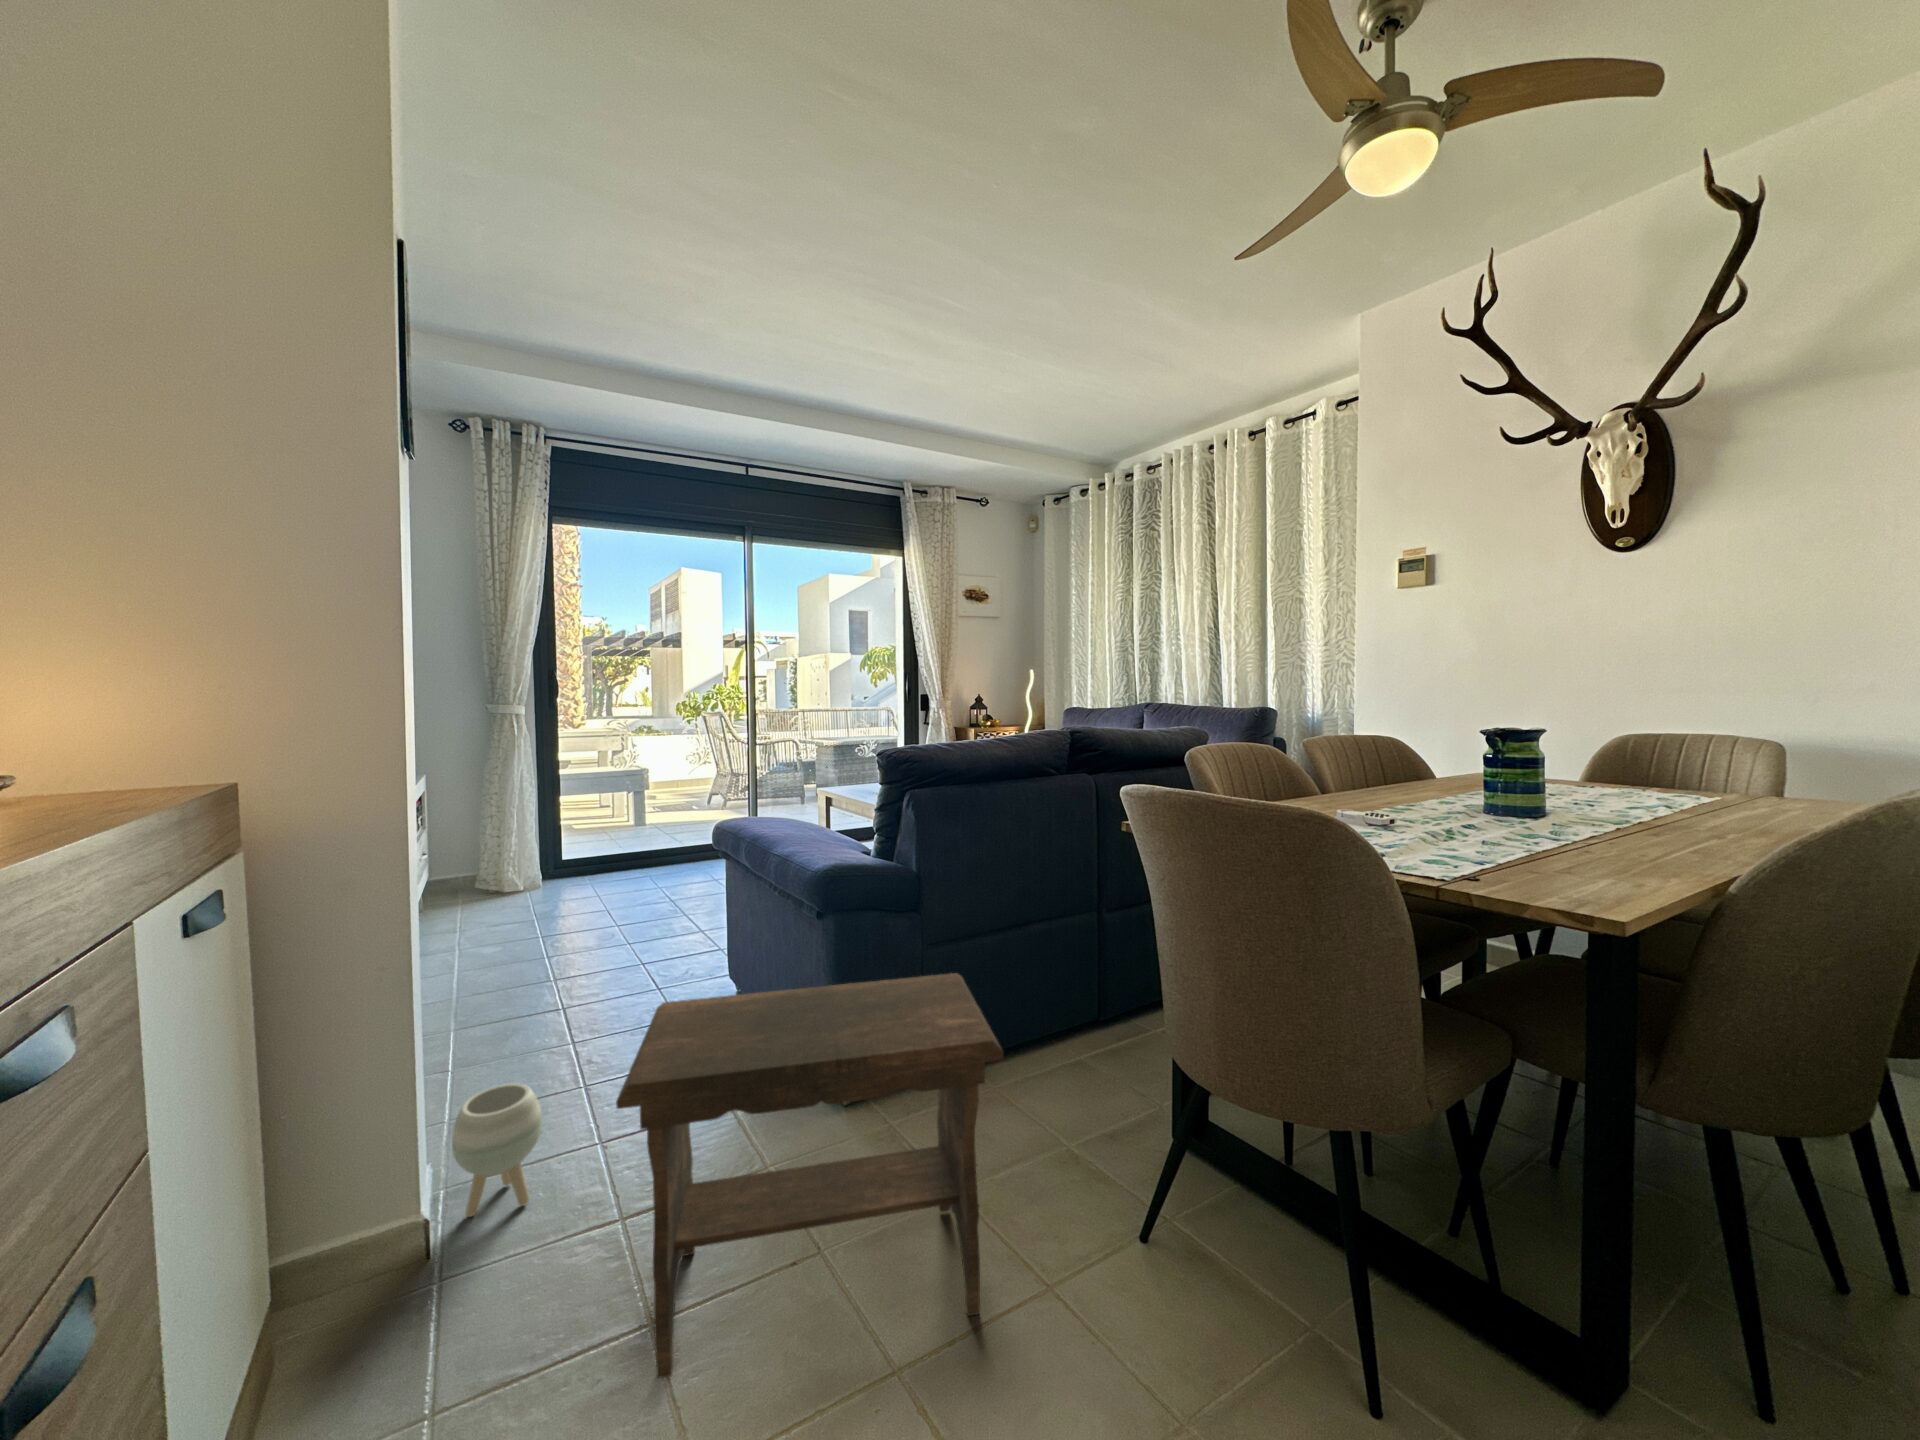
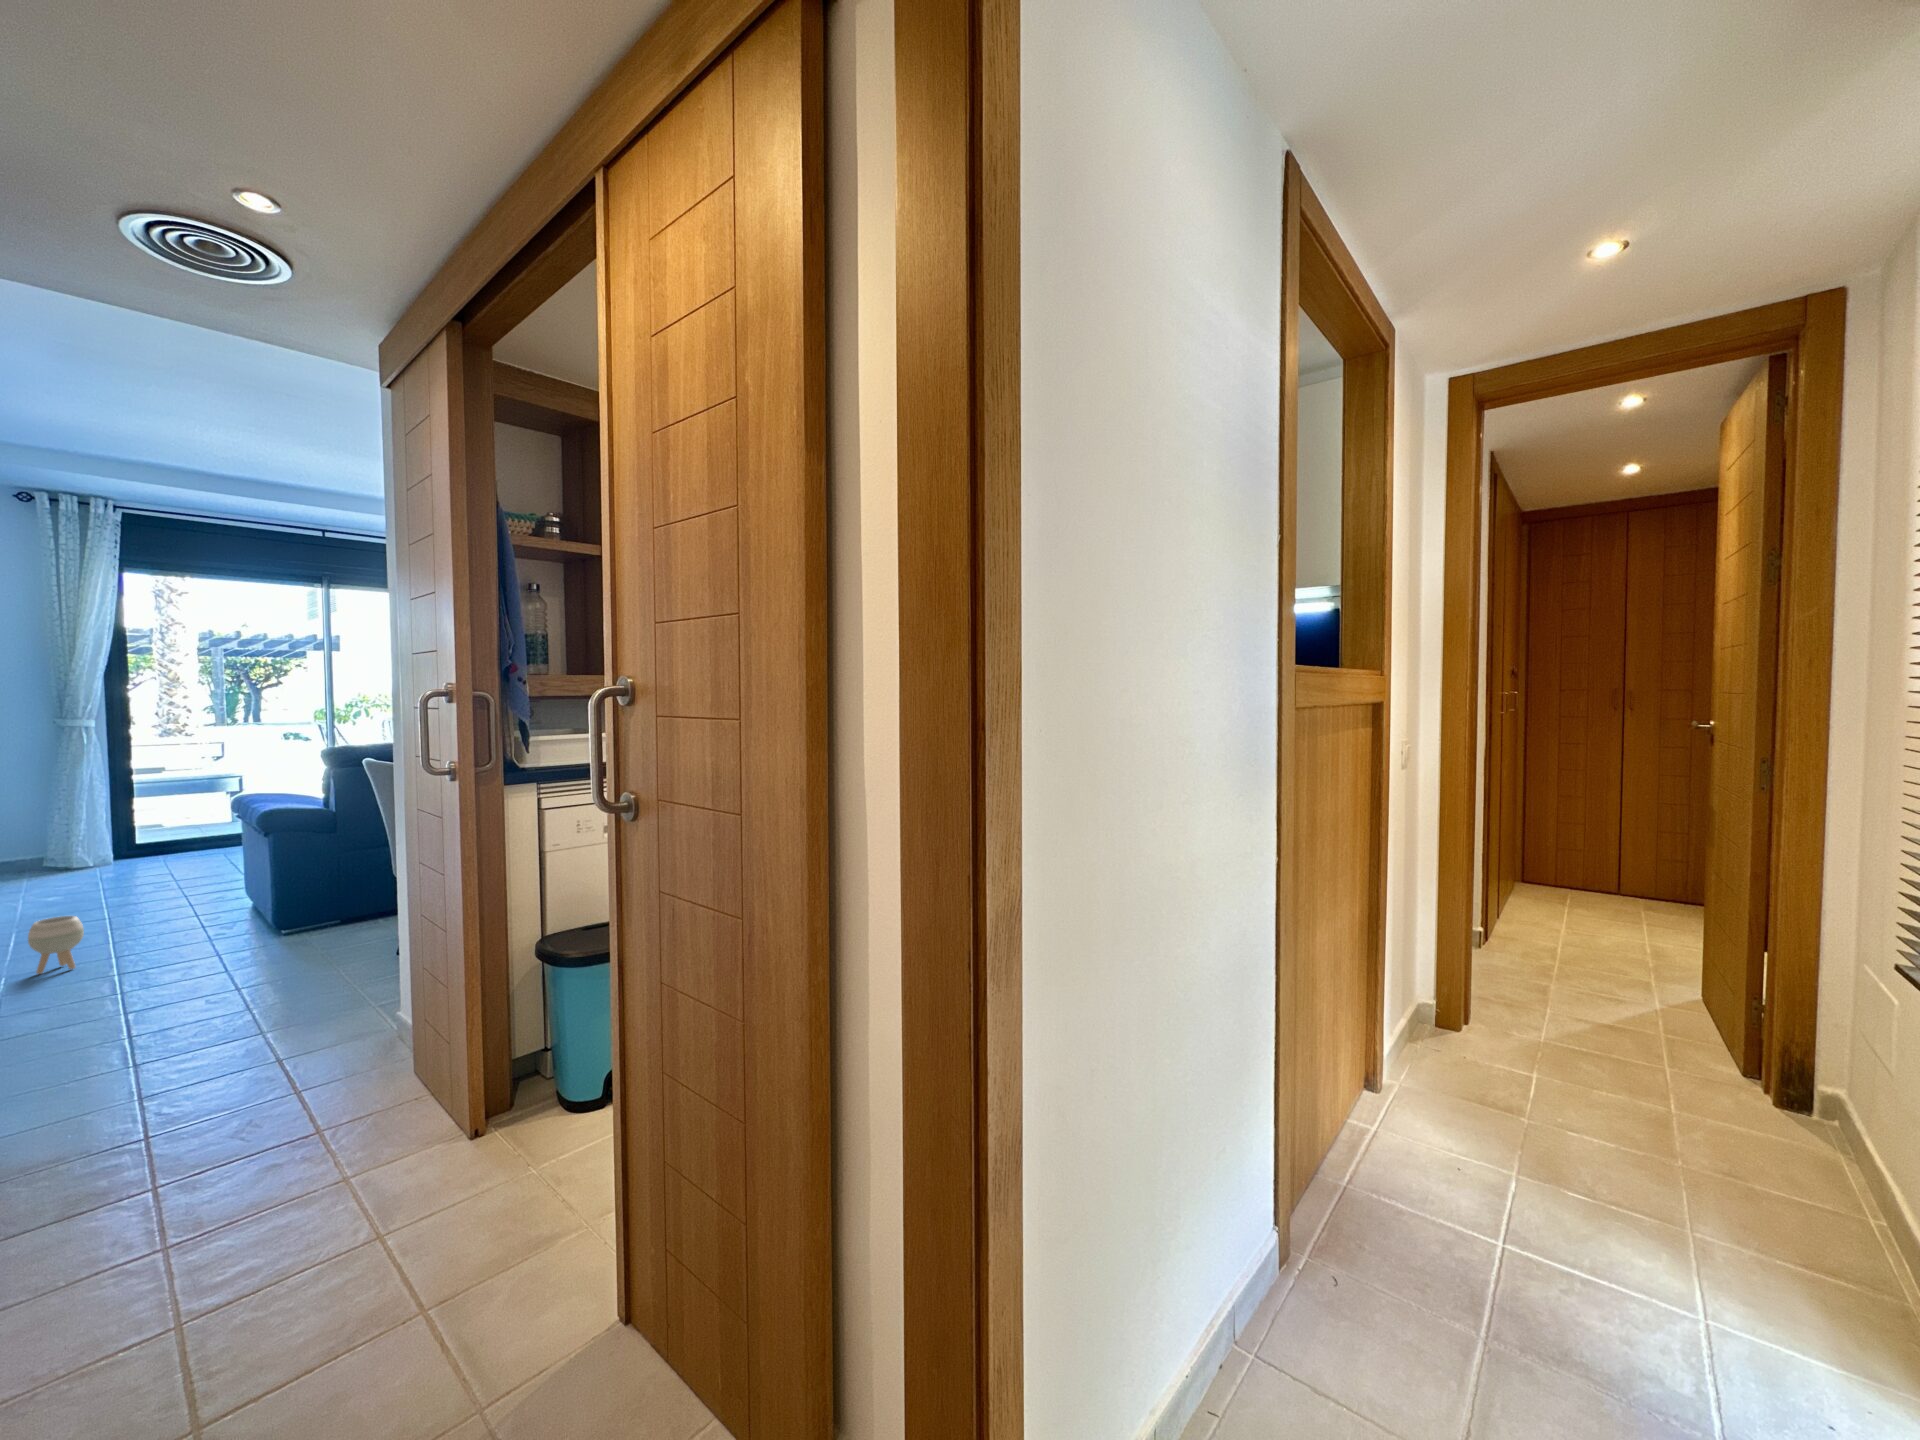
footstool: present [616,973,1004,1378] -> none [109,847,320,992]

